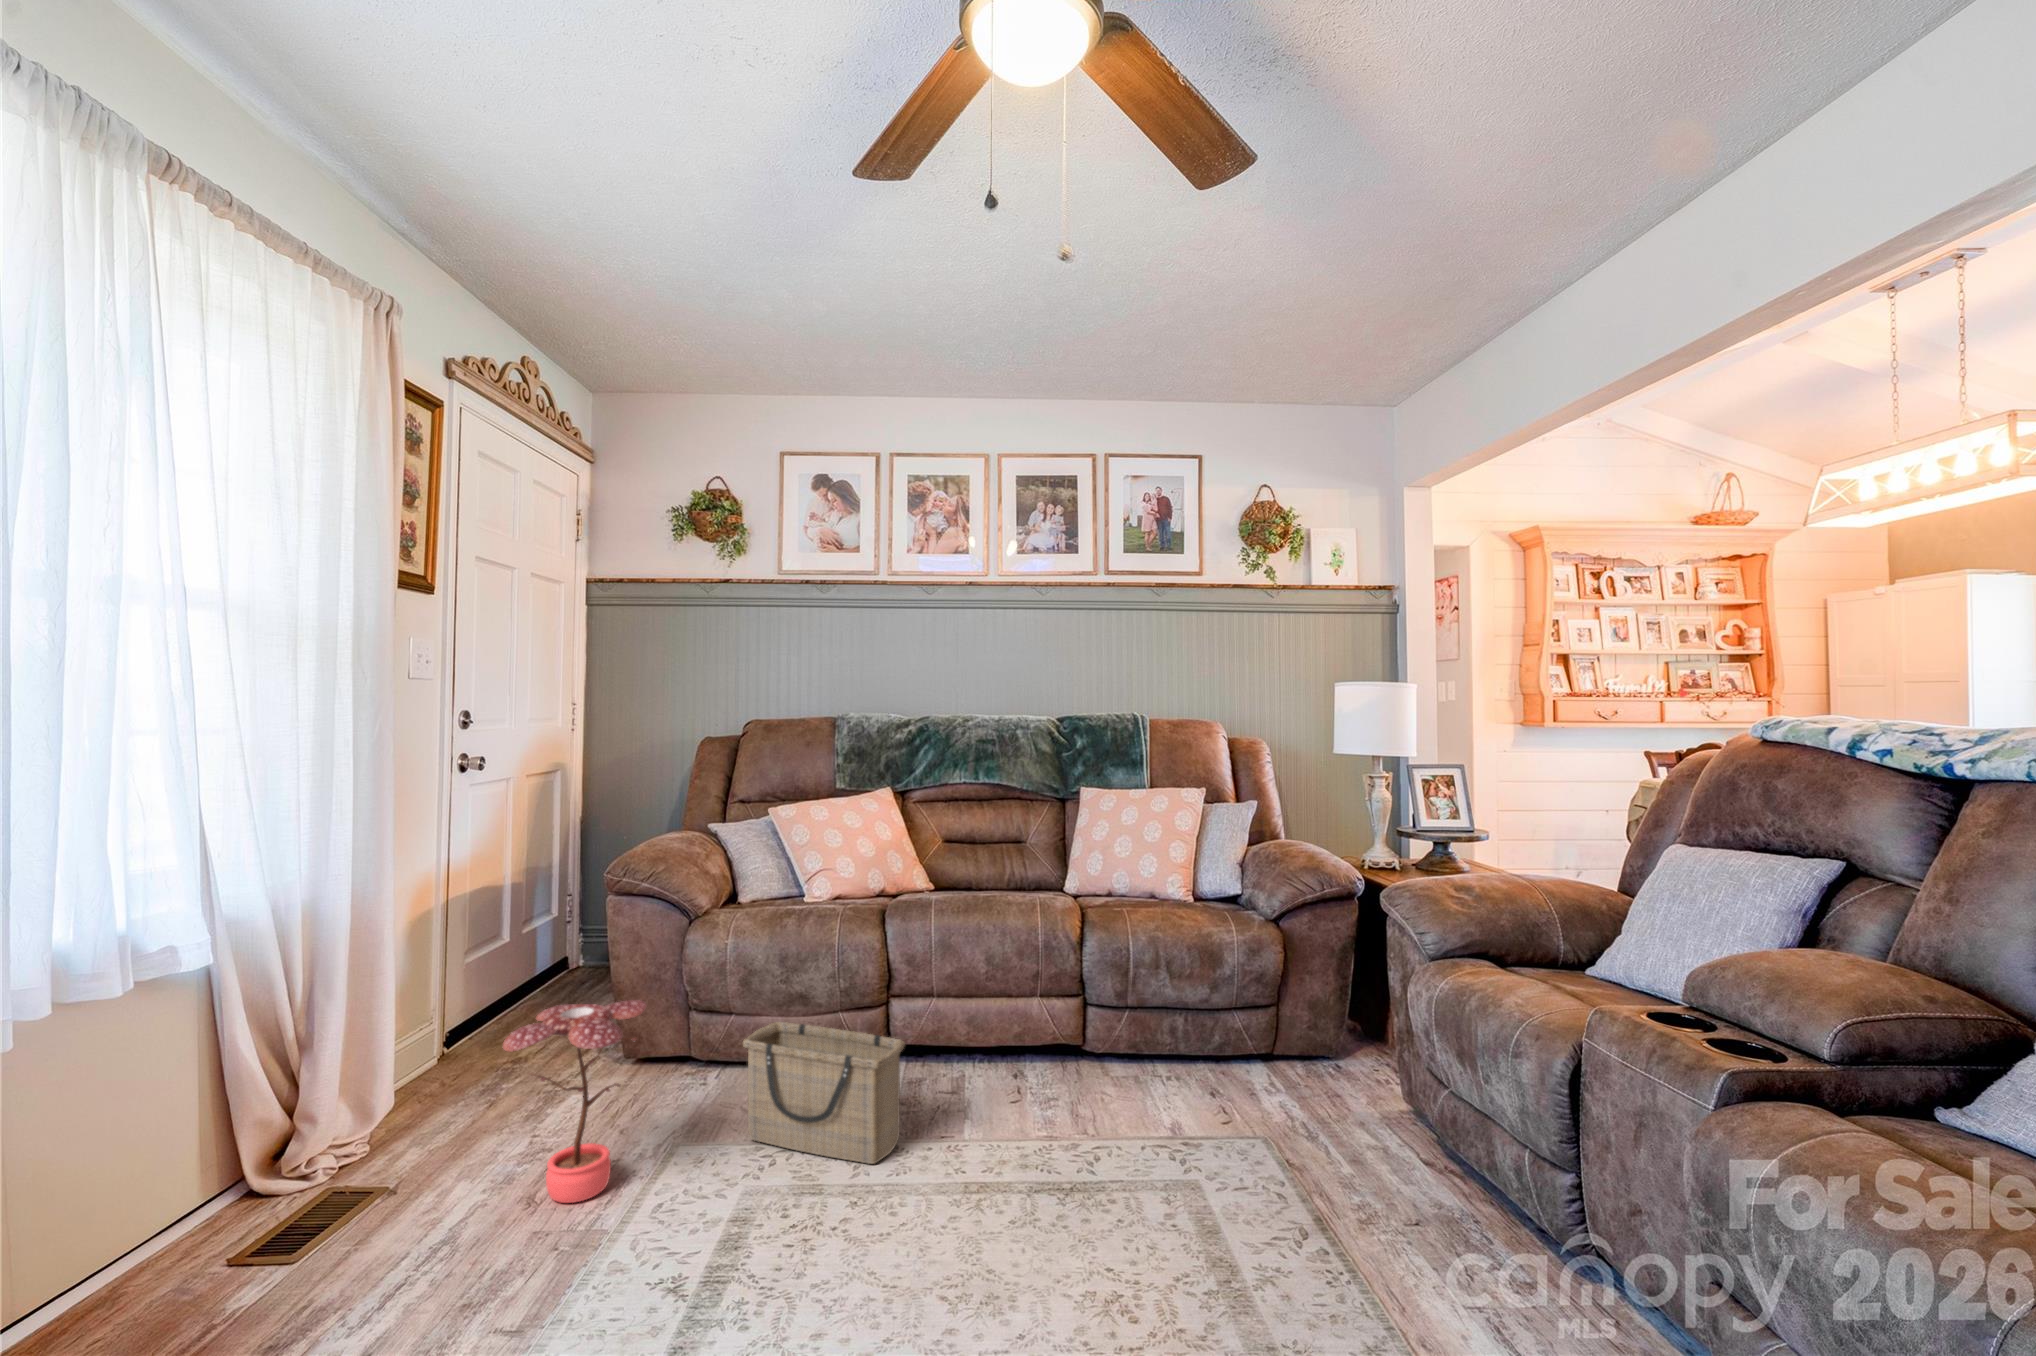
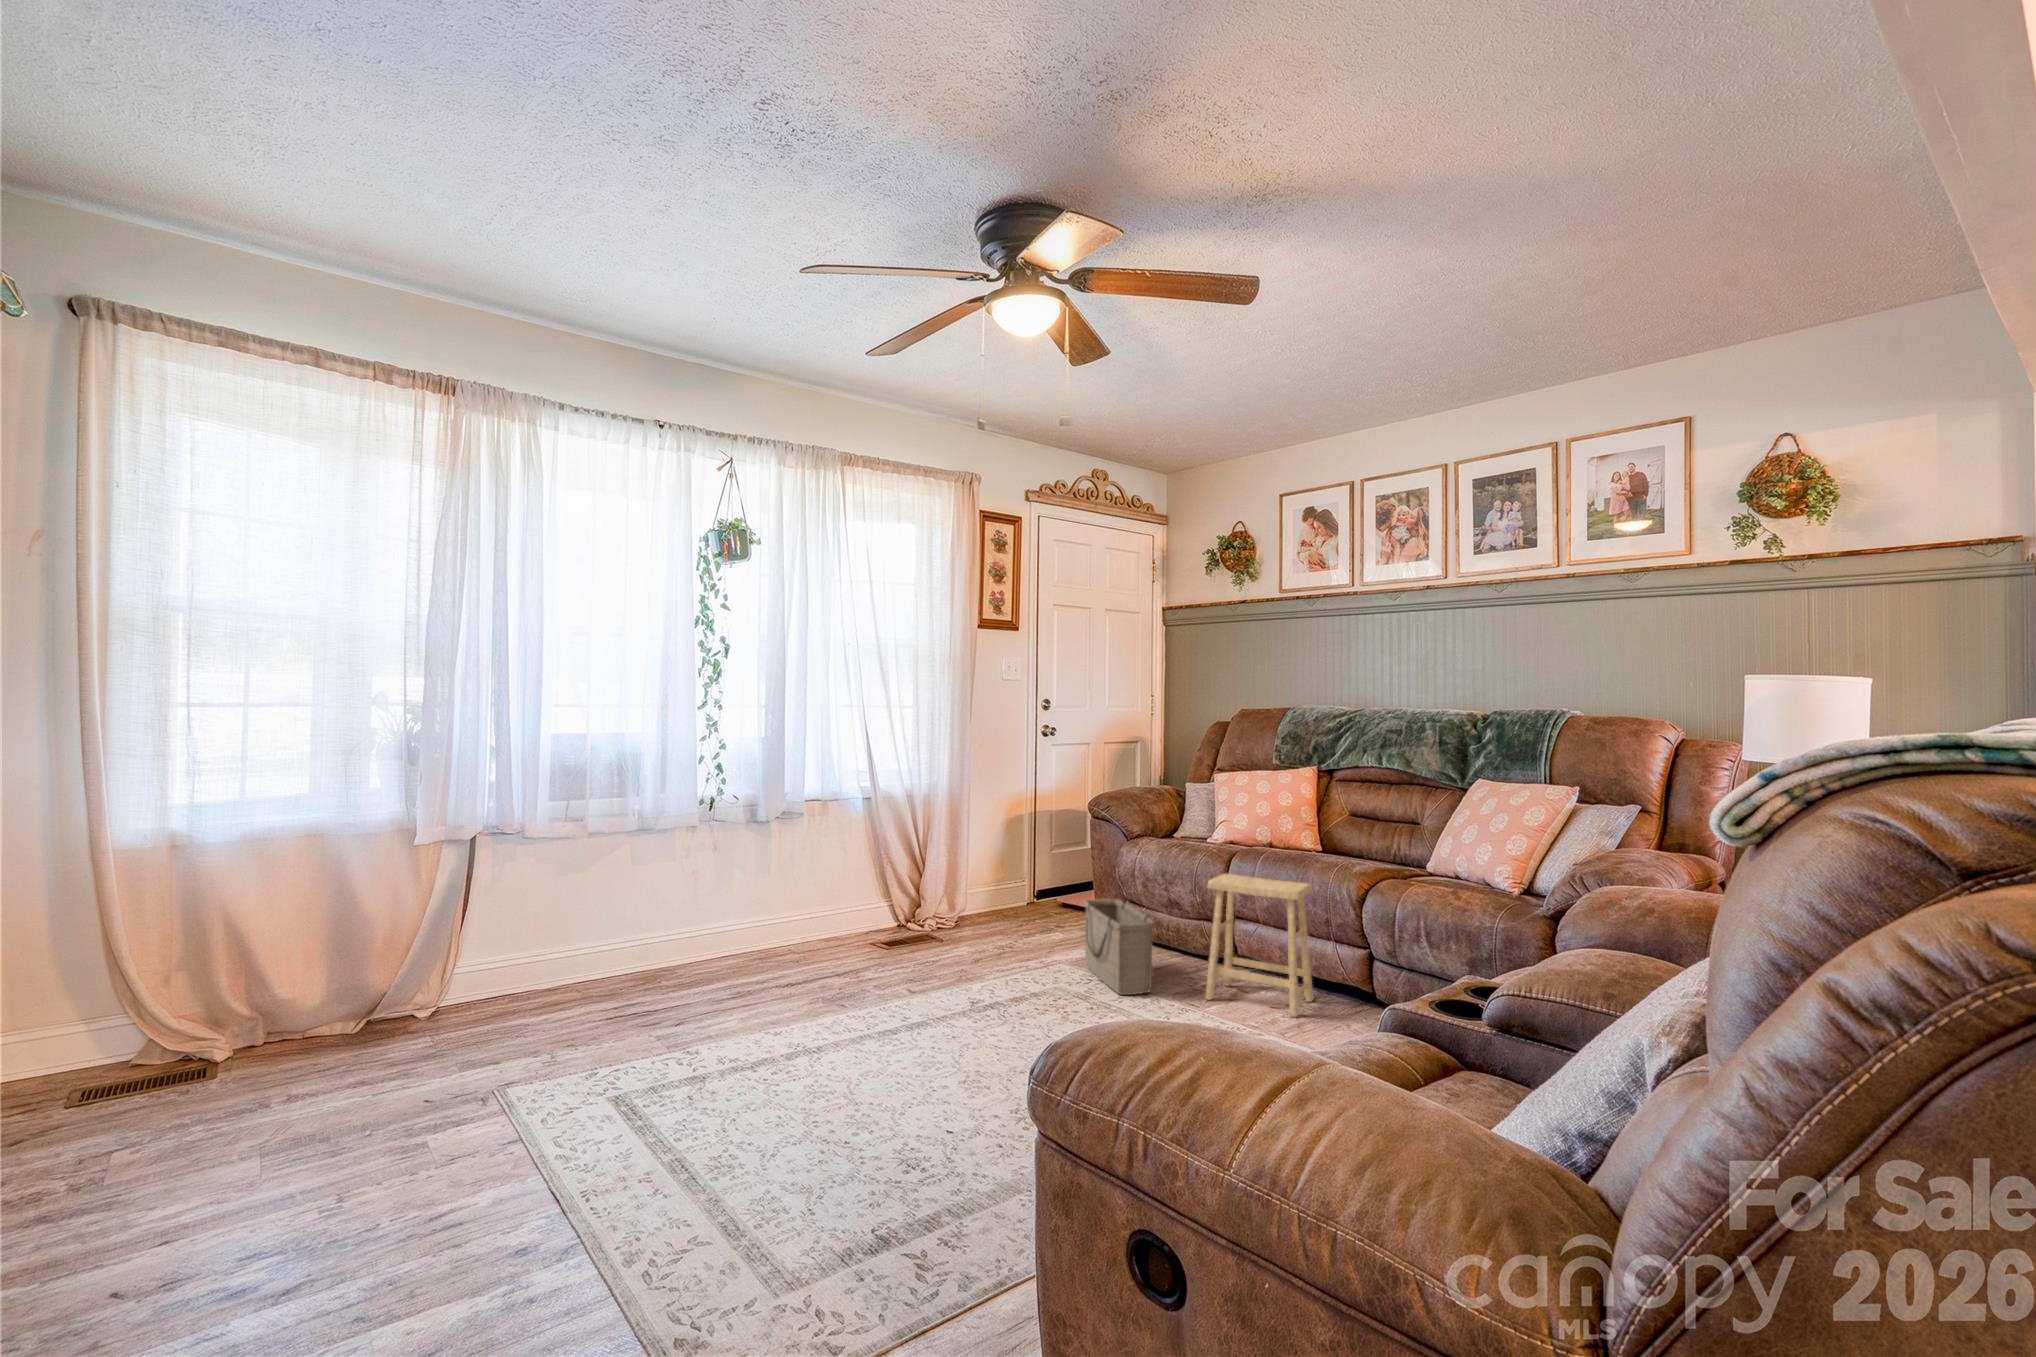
footstool: none [942,935,1076,1122] -> present [1206,874,1313,1017]
potted plant: present [503,1000,647,1203] -> none [955,854,1033,960]

